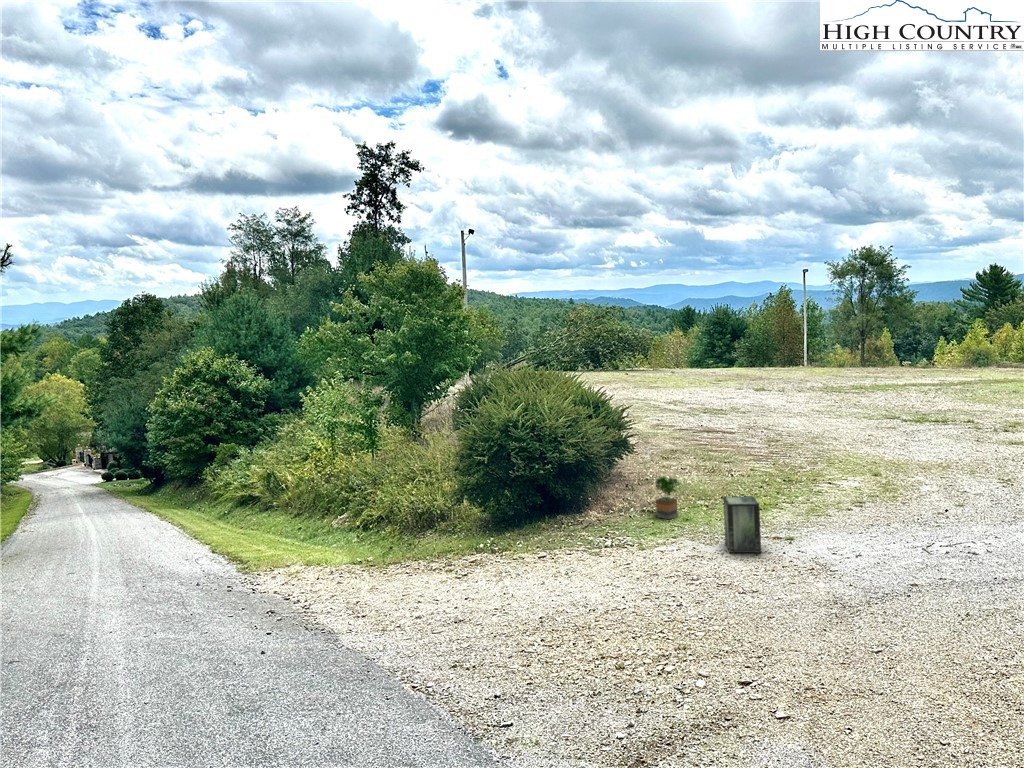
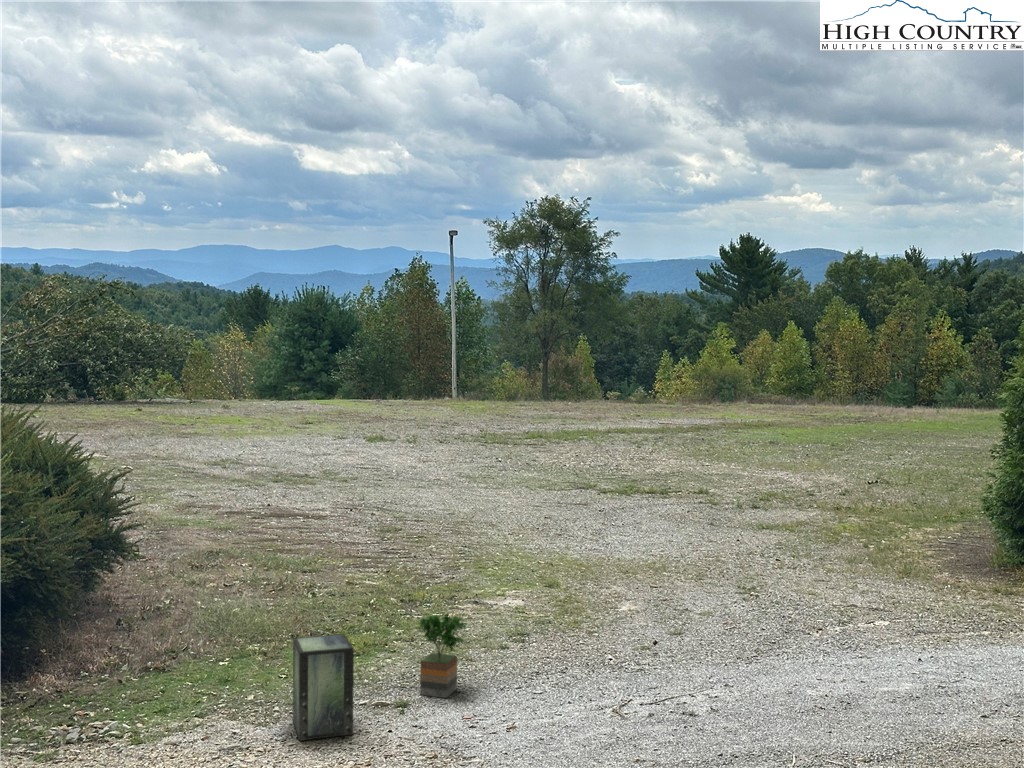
potted tree: present [656,477,680,519] -> present [419,615,466,698]

